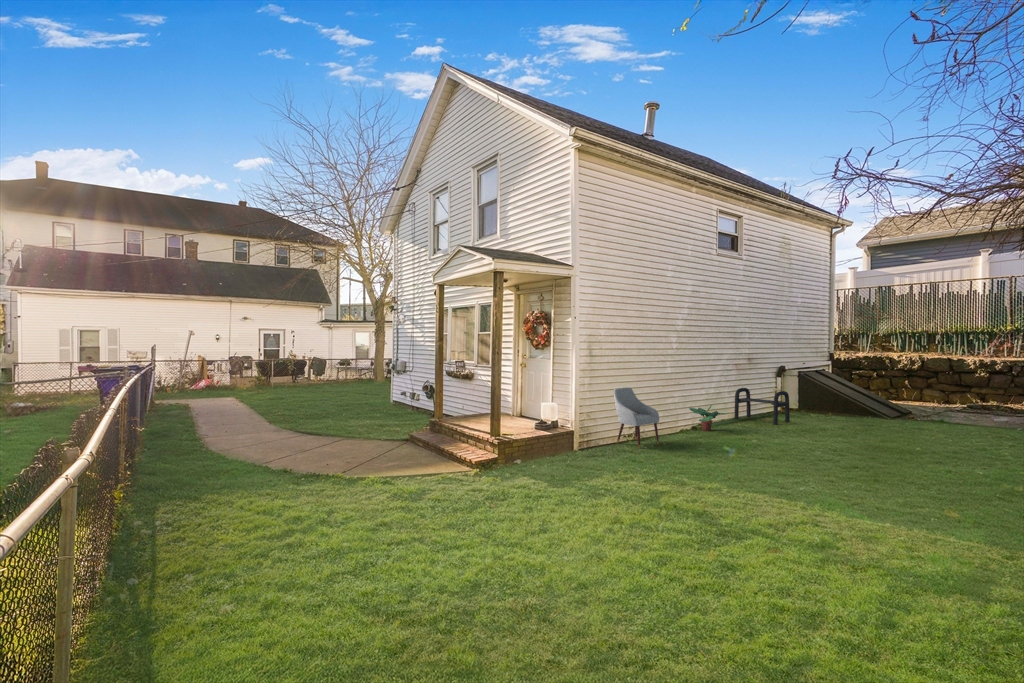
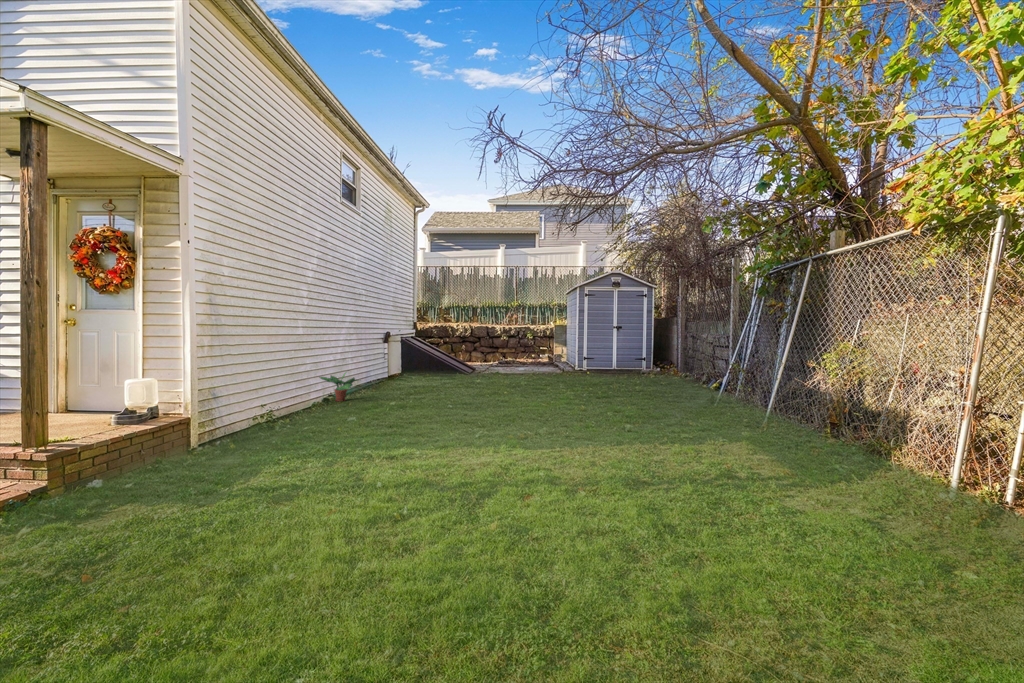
chair: present [614,388,659,448] -> none [244,352,308,430]
bench: present [734,388,790,425] -> none [353,354,405,389]

